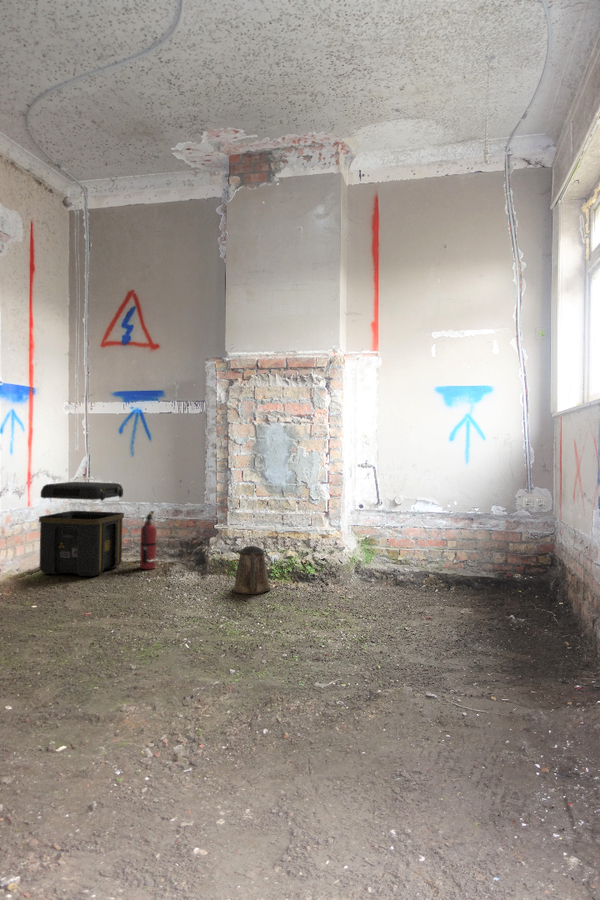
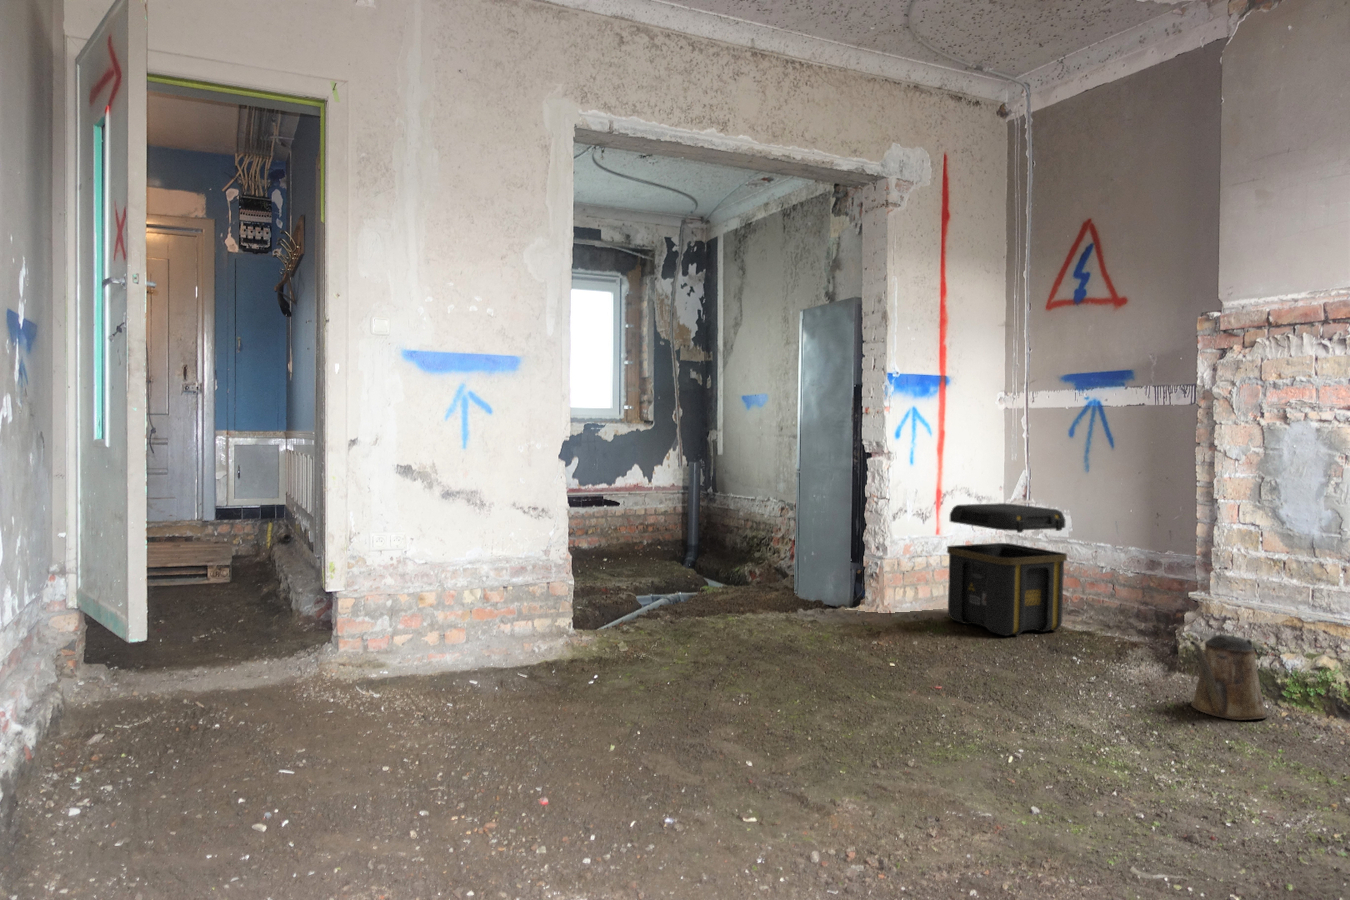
fire extinguisher: present [140,511,157,569] -> none [1086,556,1114,644]

